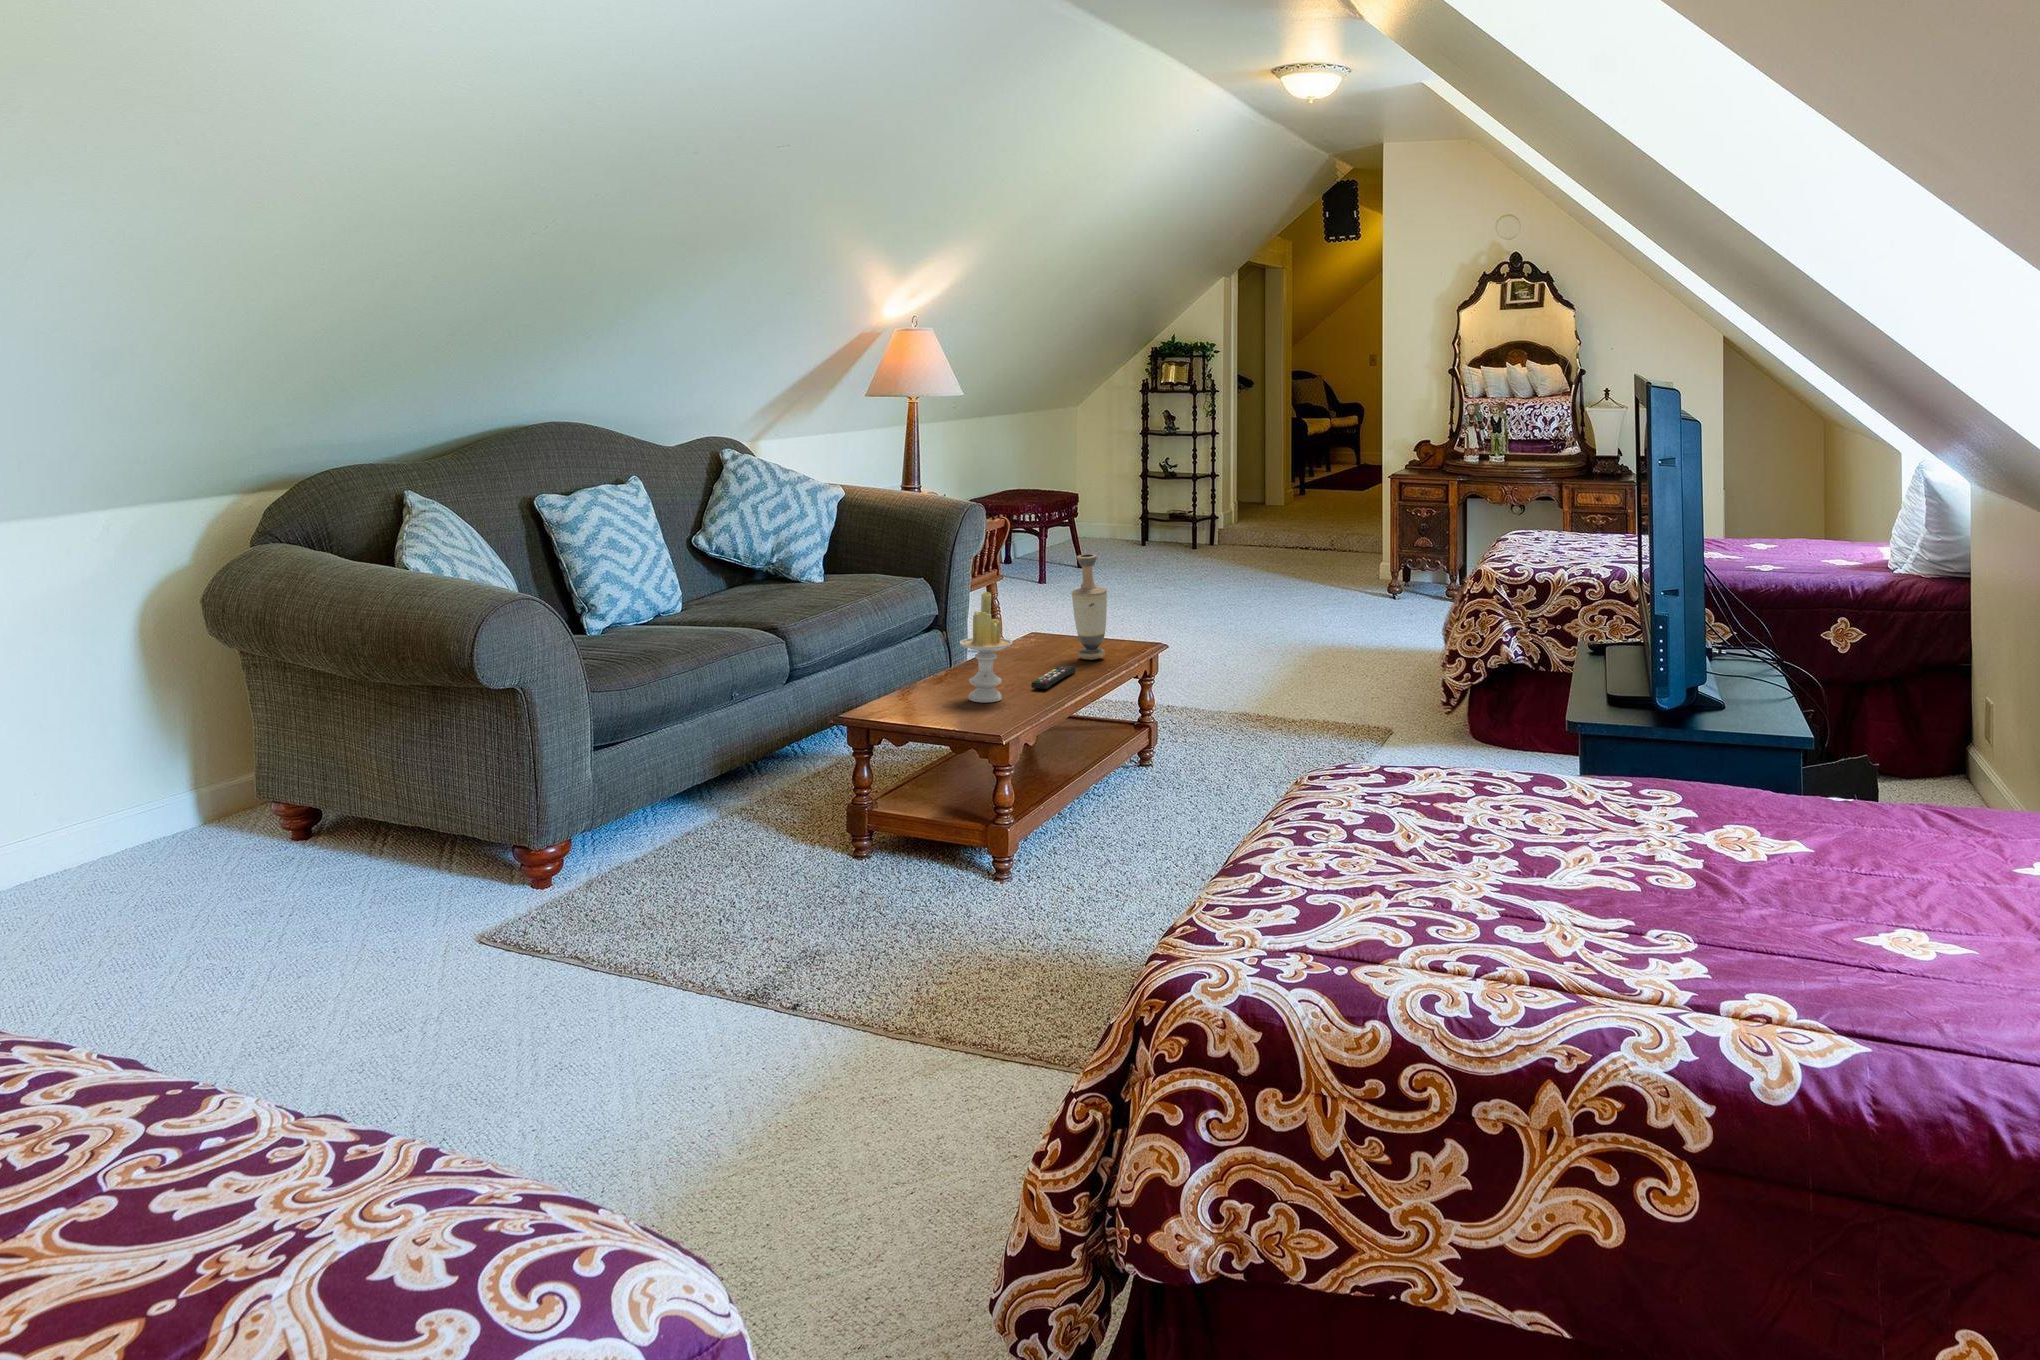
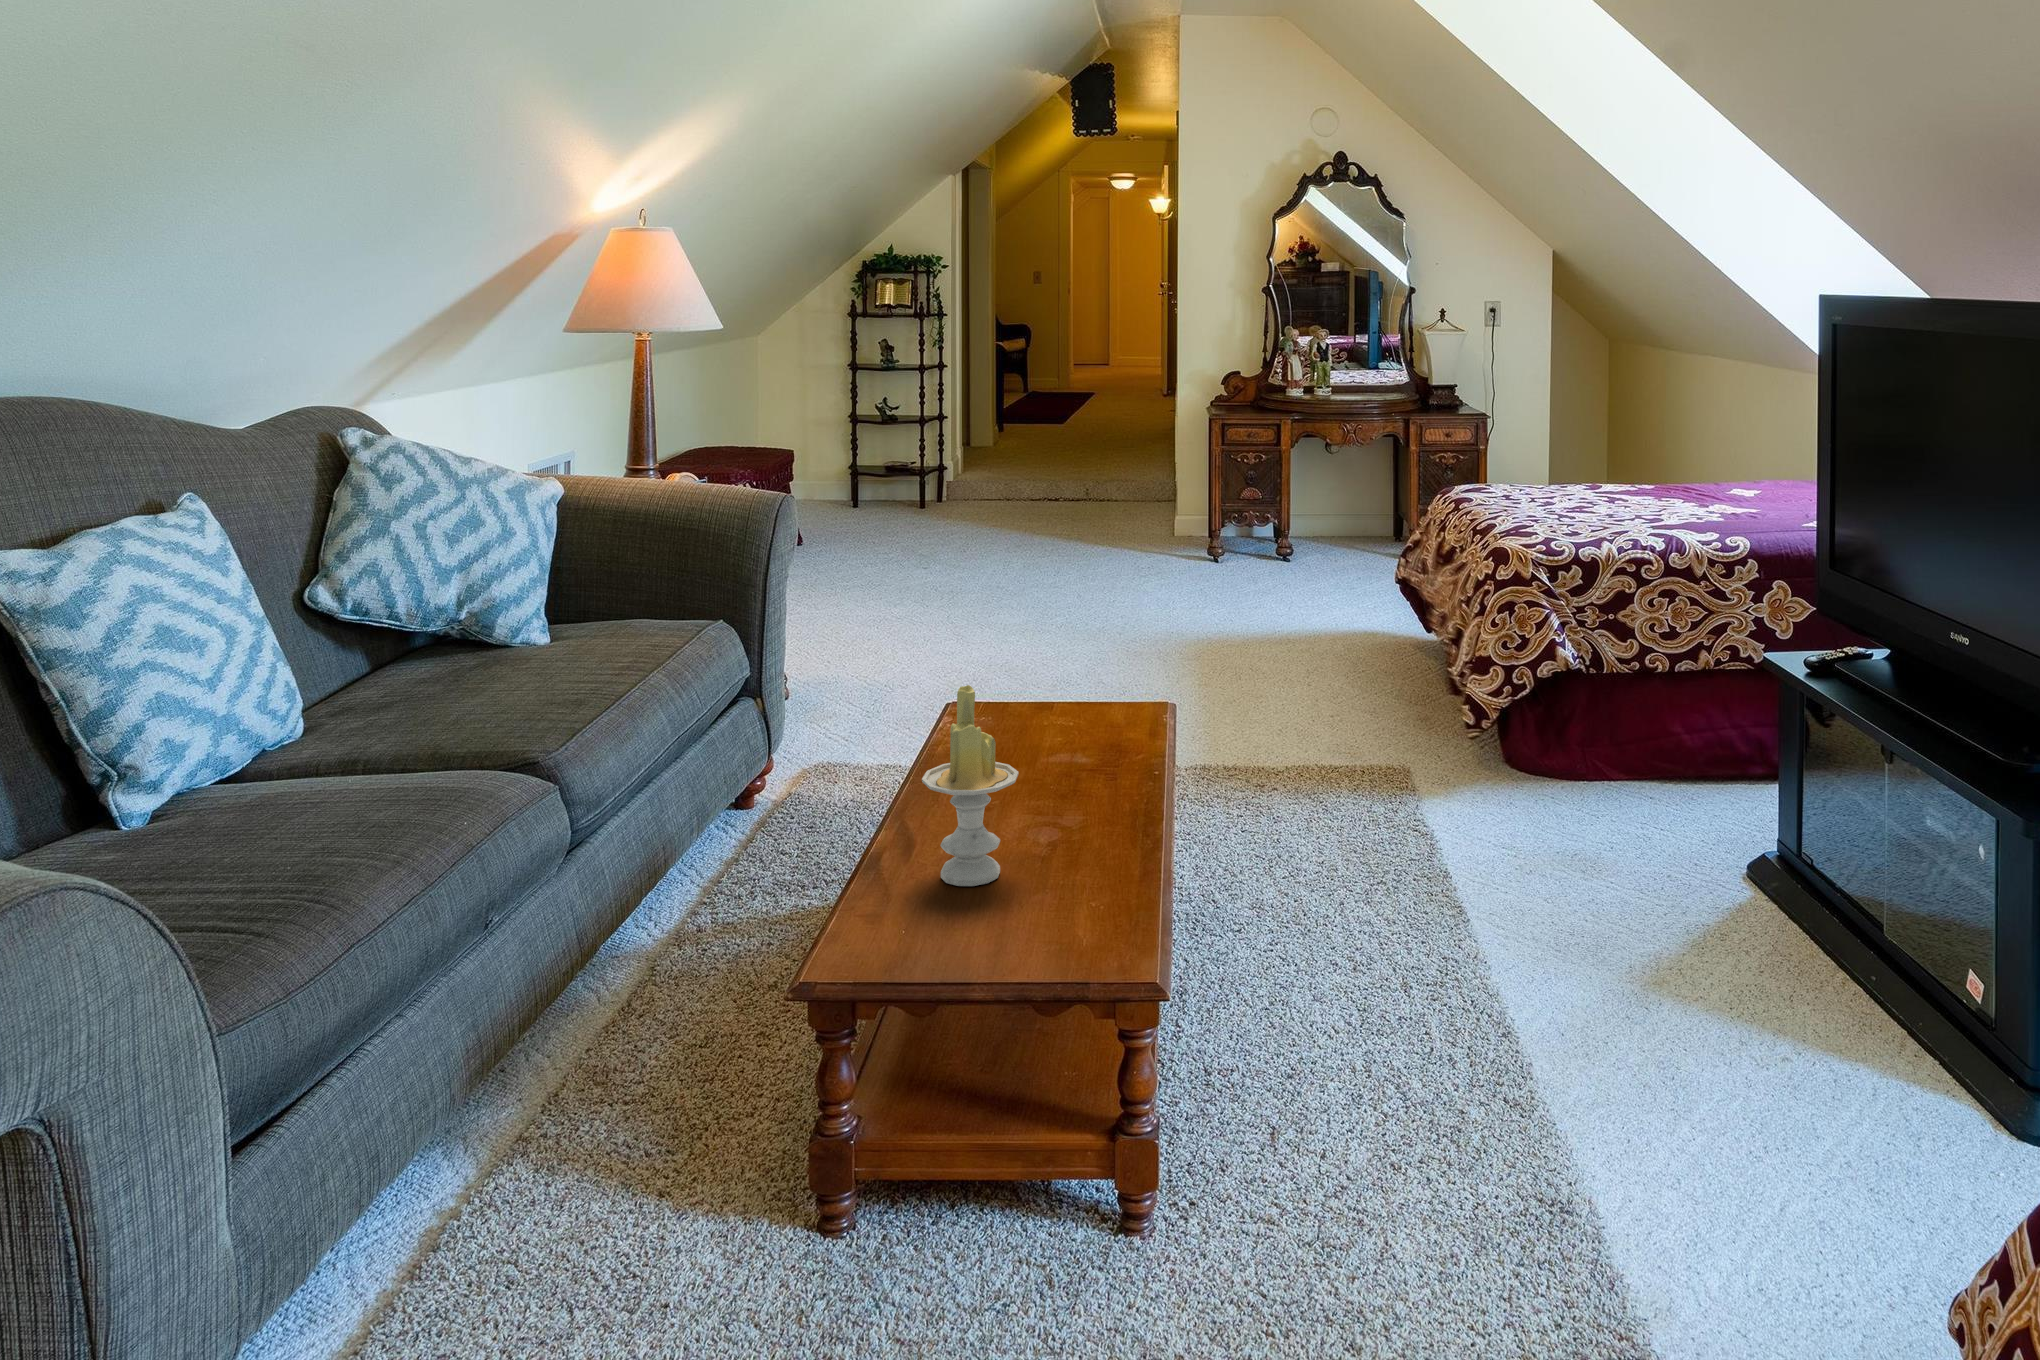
vase: present [1072,554,1107,660] -> none [1030,583,1086,751]
remote control: present [1031,665,1076,689] -> none [1030,774,1065,835]

